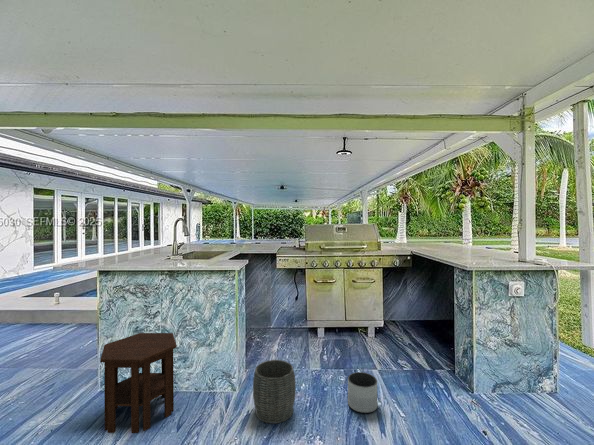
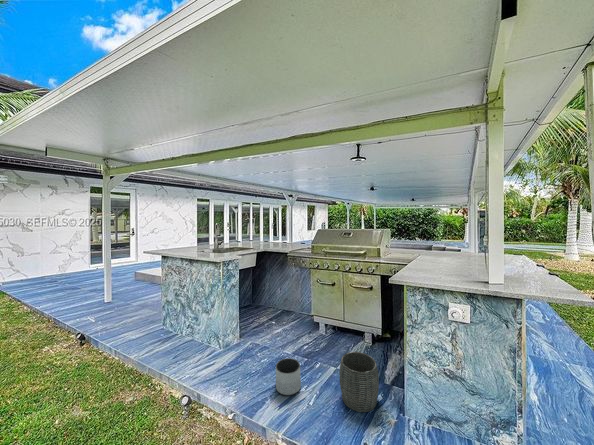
side table: present [100,333,177,433] -> none [138,297,190,358]
woven basket: present [253,360,296,424] -> present [340,352,379,412]

